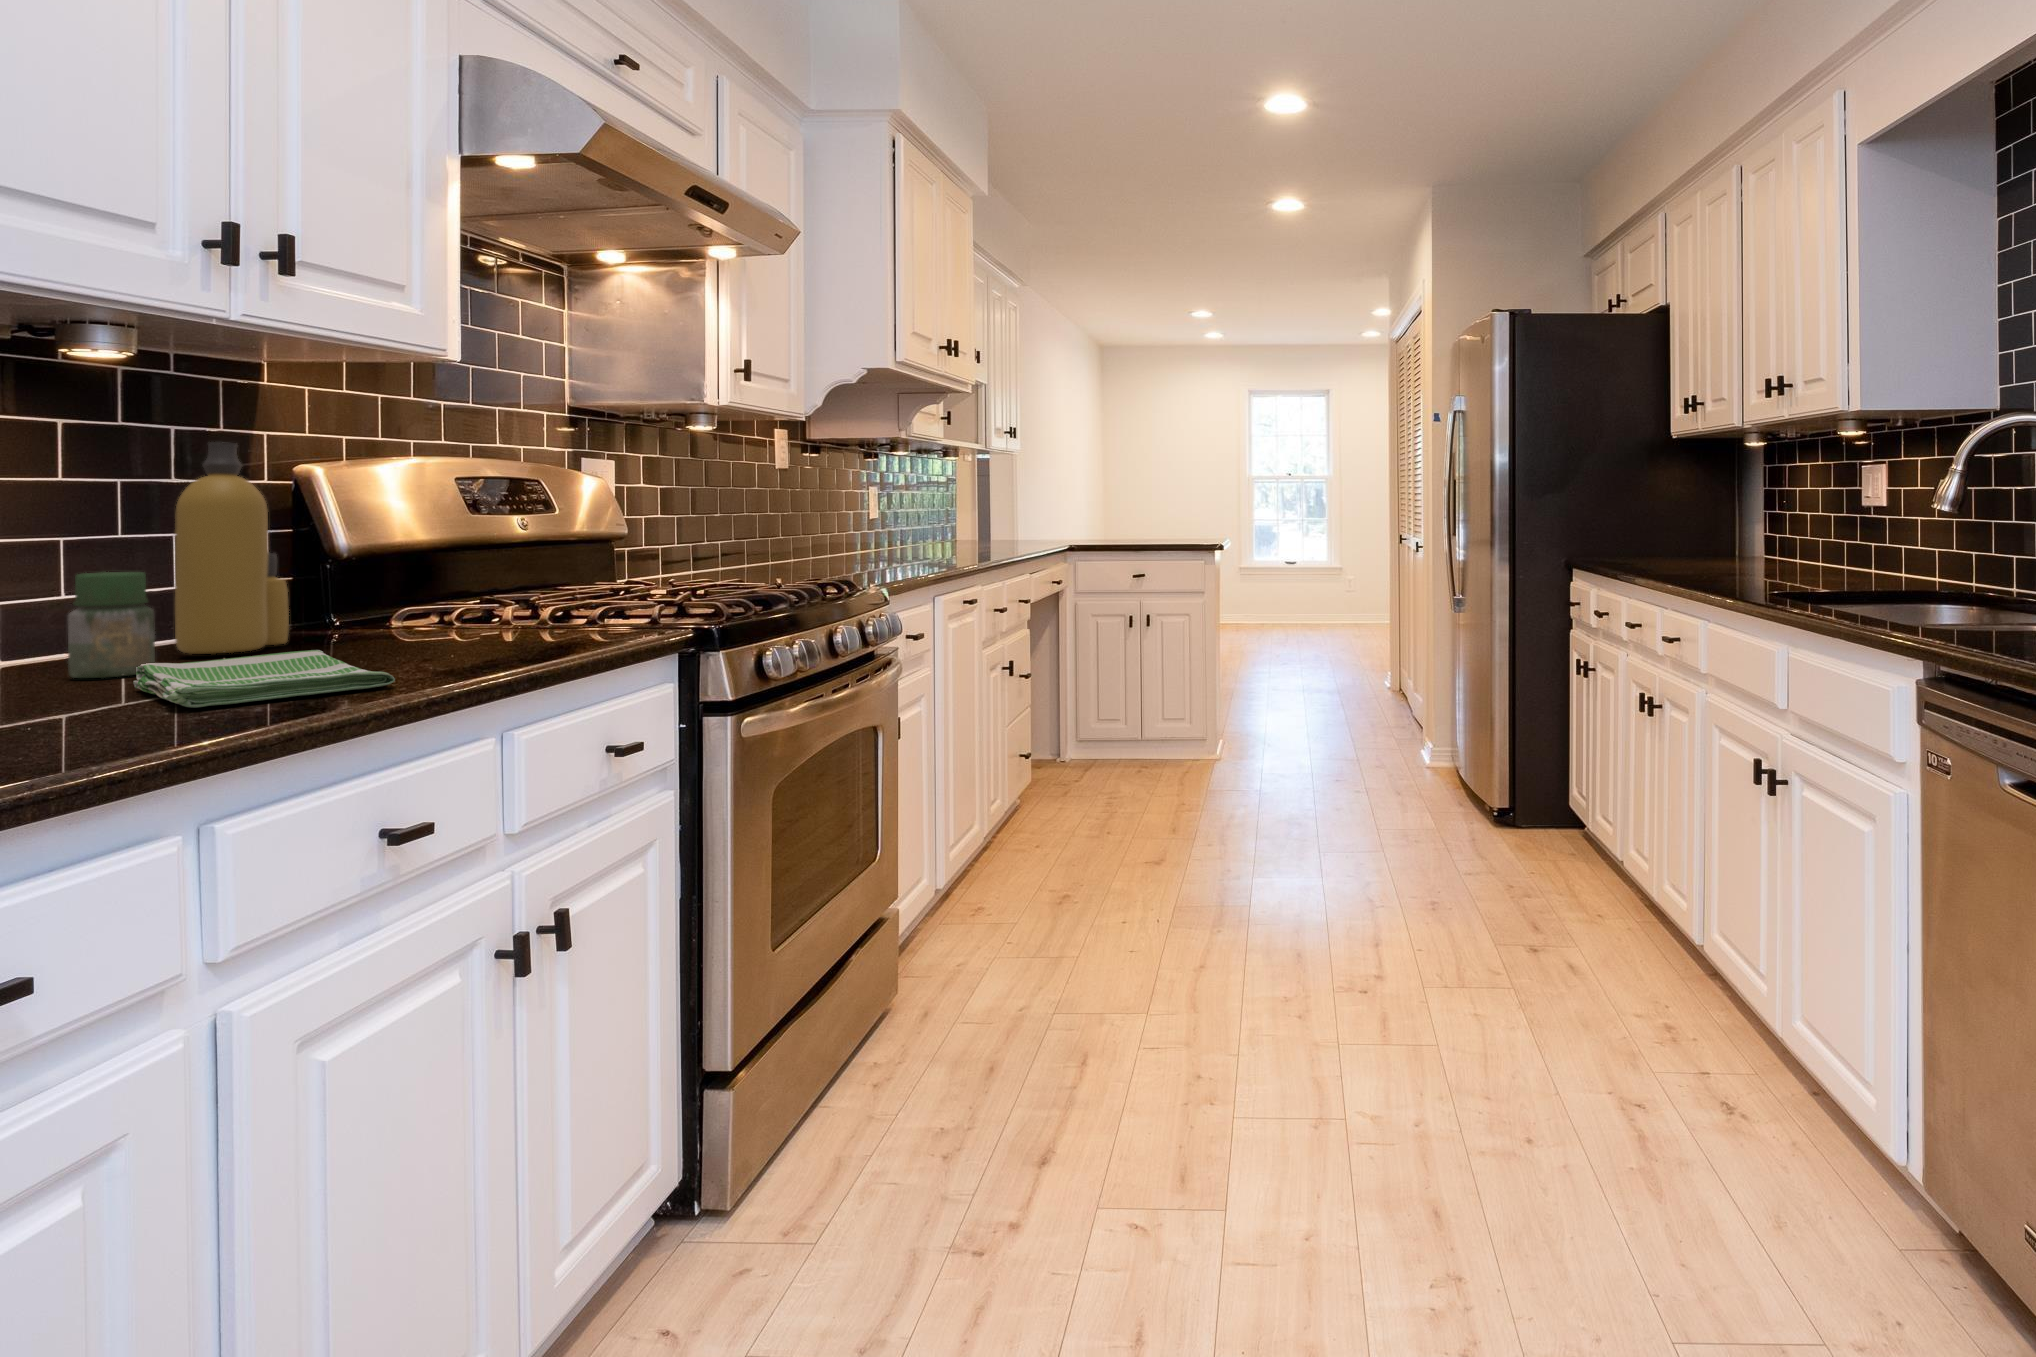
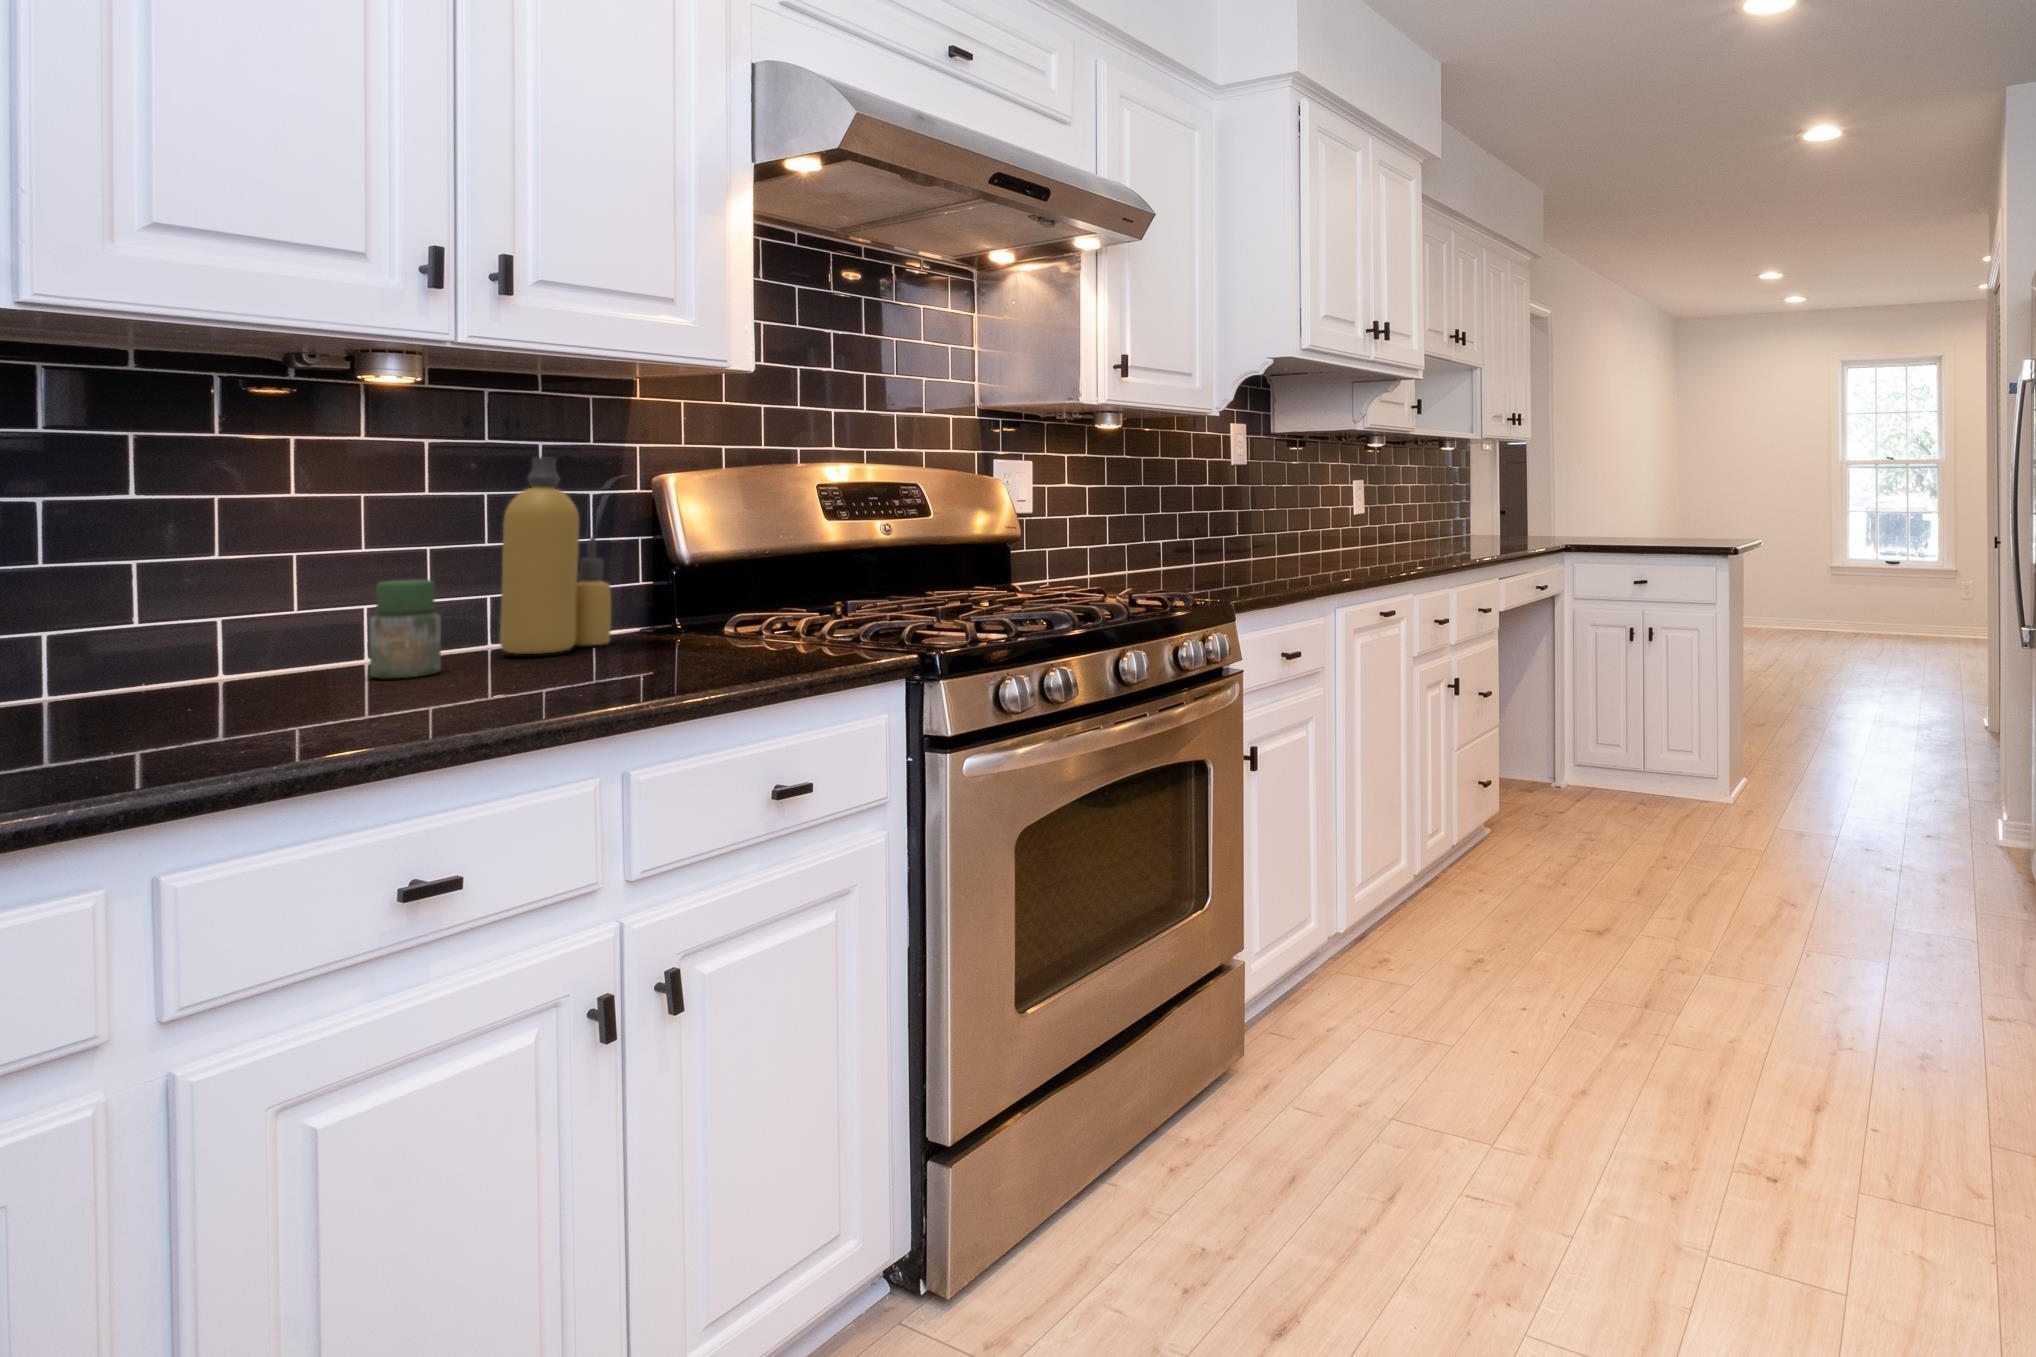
dish towel: present [133,650,395,708] -> none [266,668,519,737]

